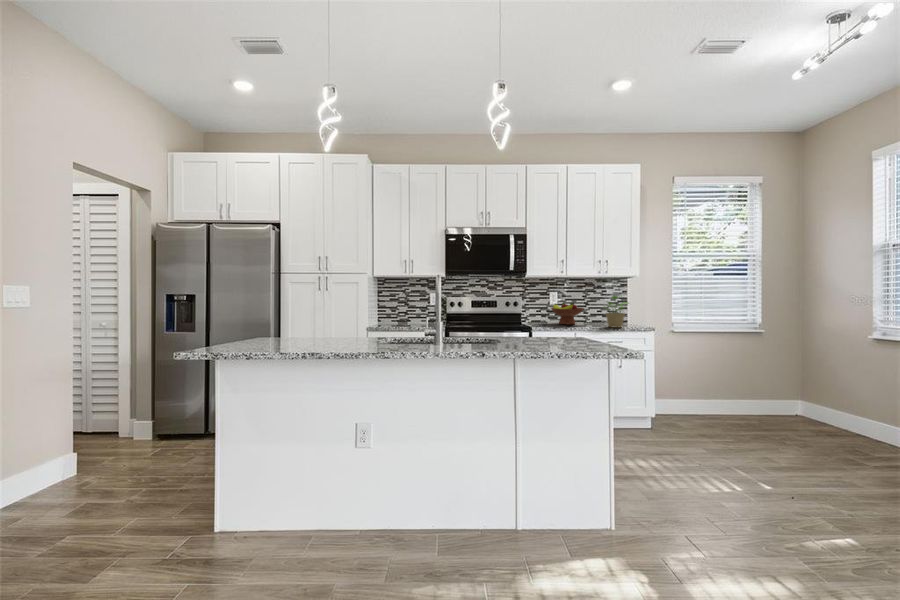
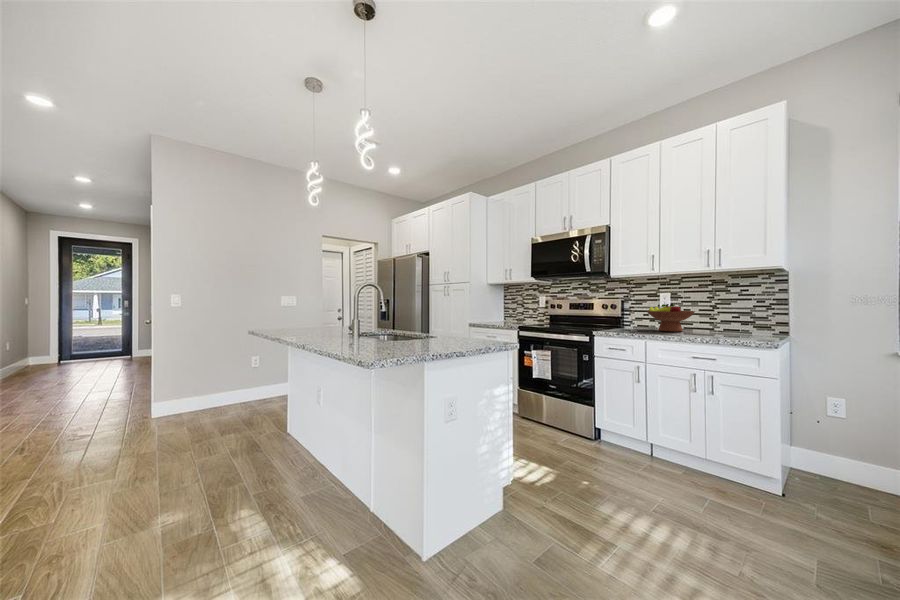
potted plant: present [606,296,628,328] -> none [707,291,758,339]

